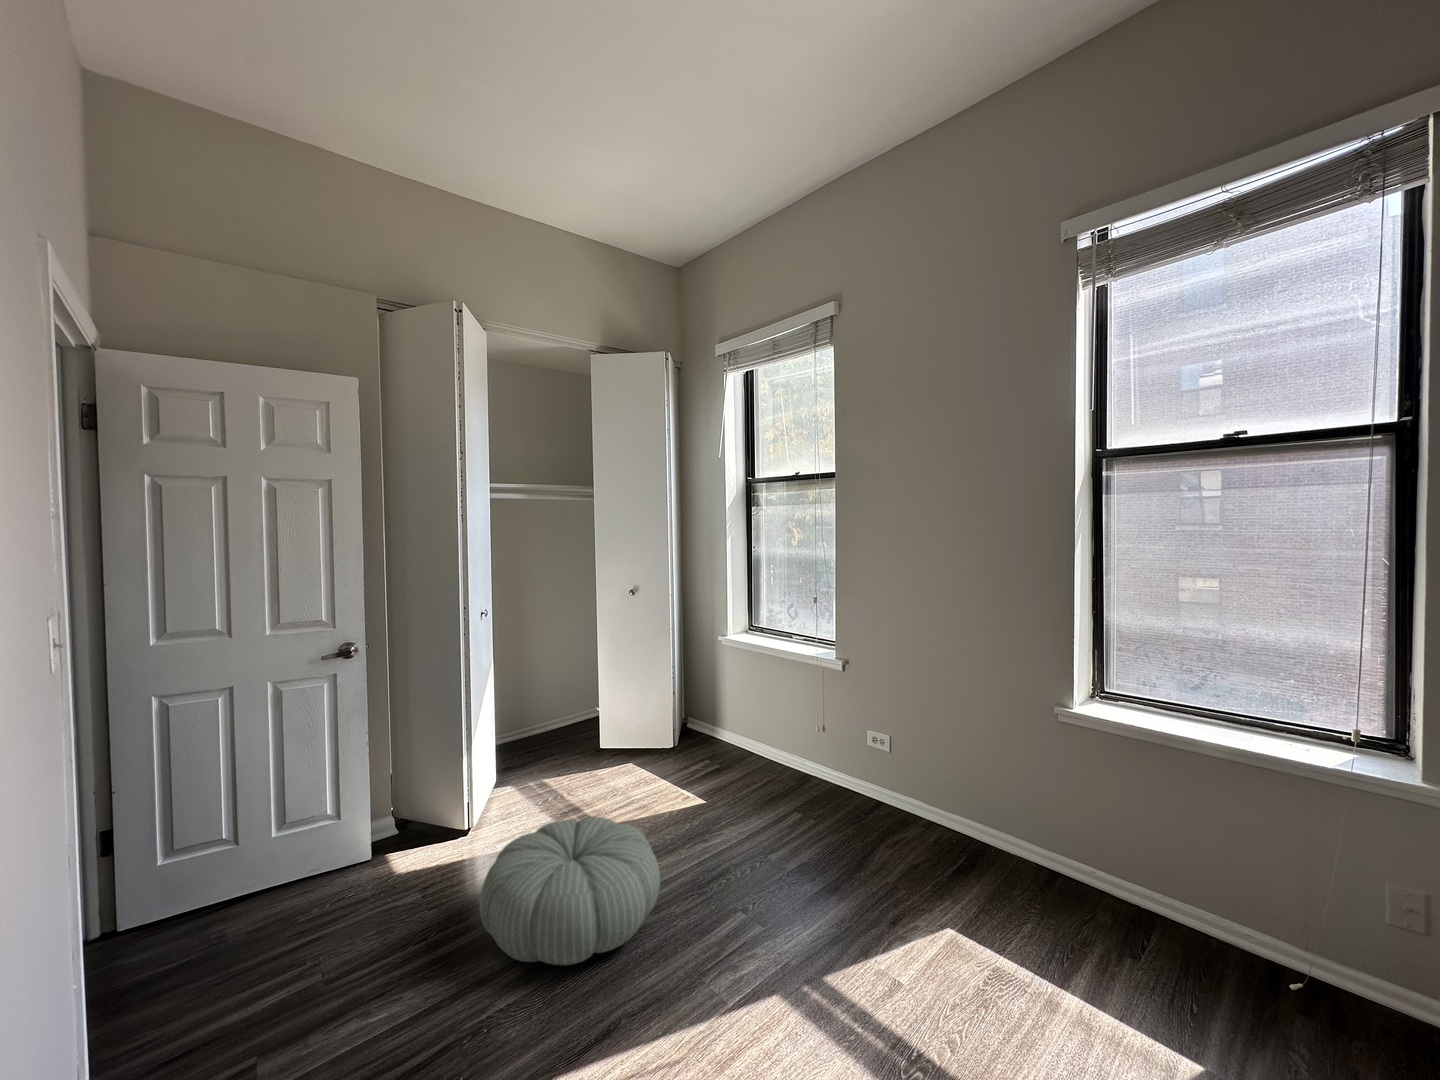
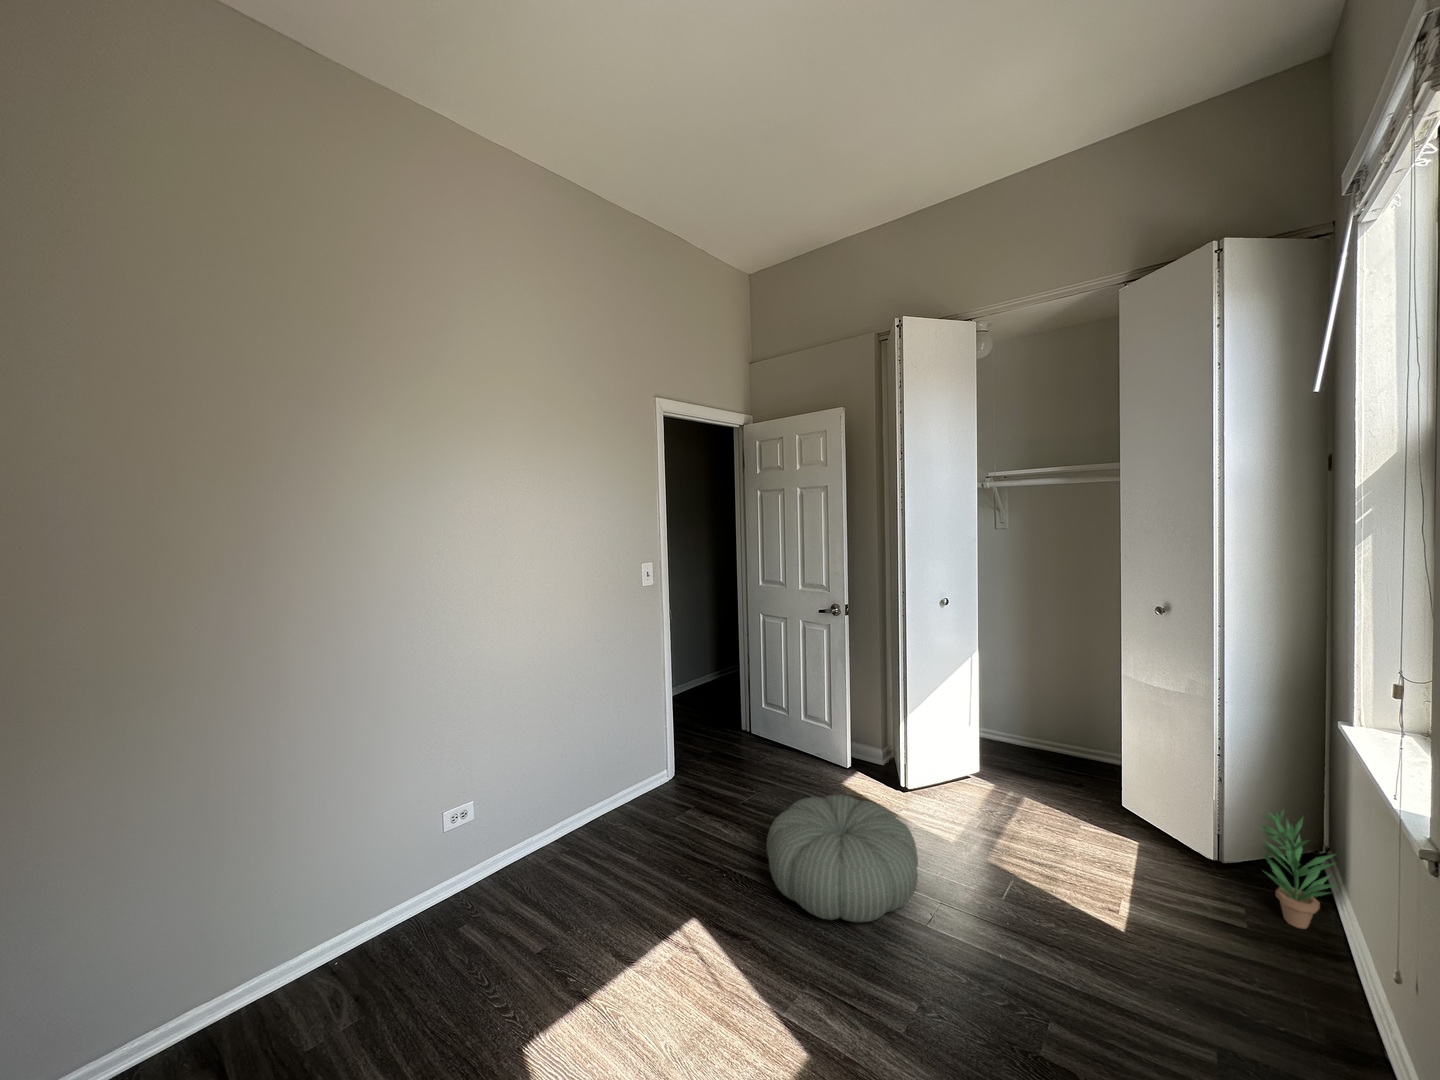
potted plant: none [701,686,740,755] -> present [1261,809,1336,929]

